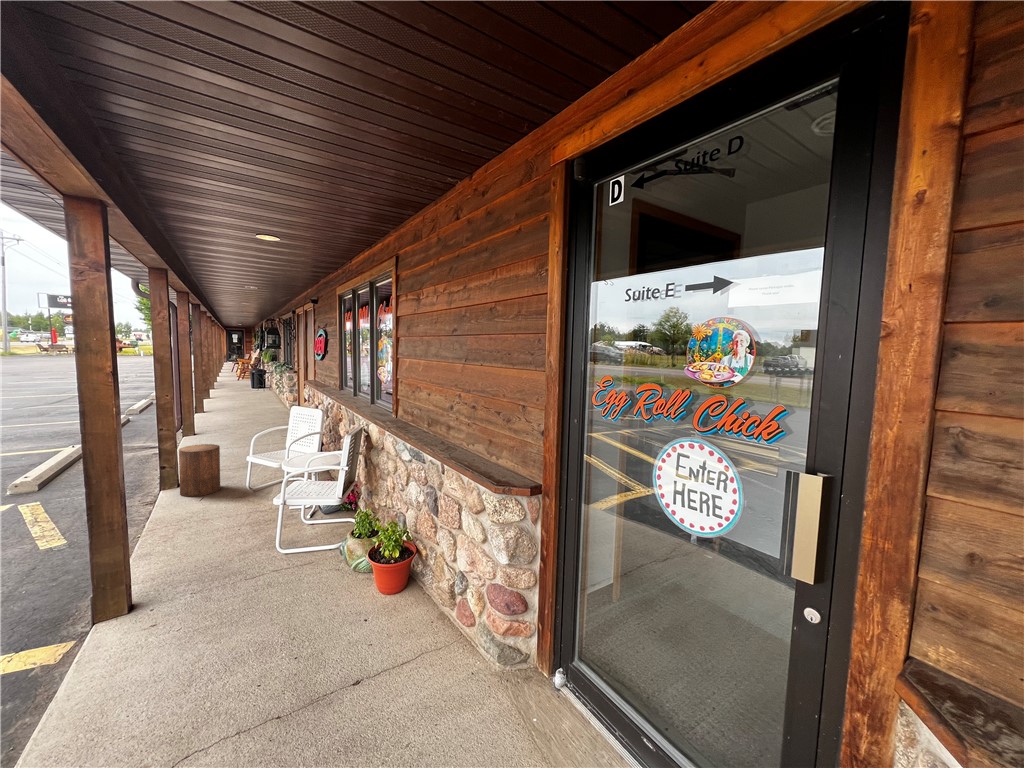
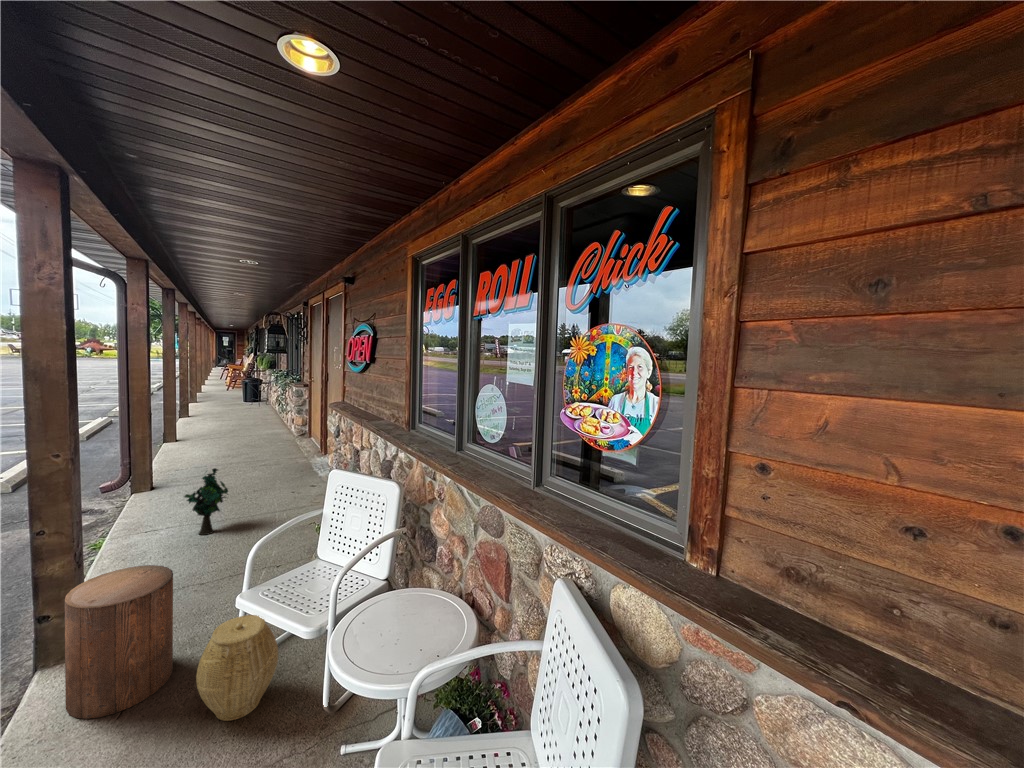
decorative plant: none [217,416,242,453] -> present [184,468,228,535]
woven basket: none [232,461,264,498] -> present [196,615,278,721]

